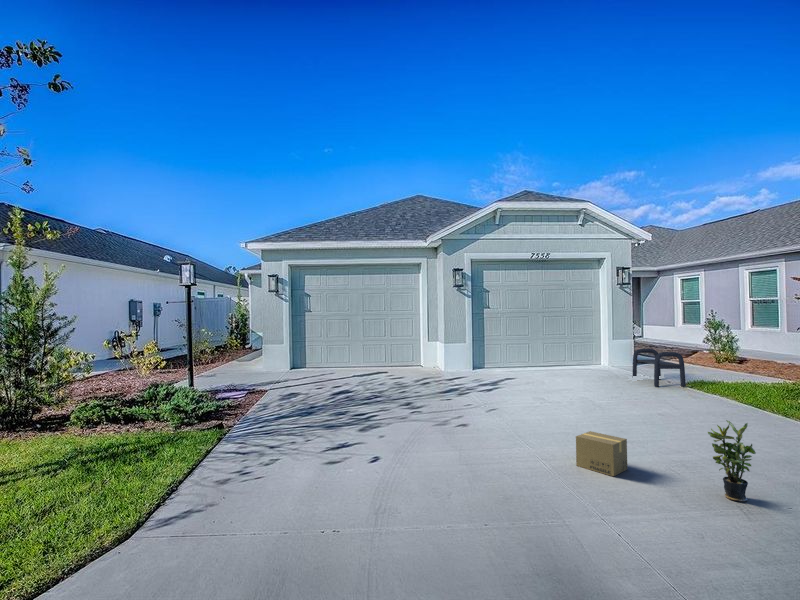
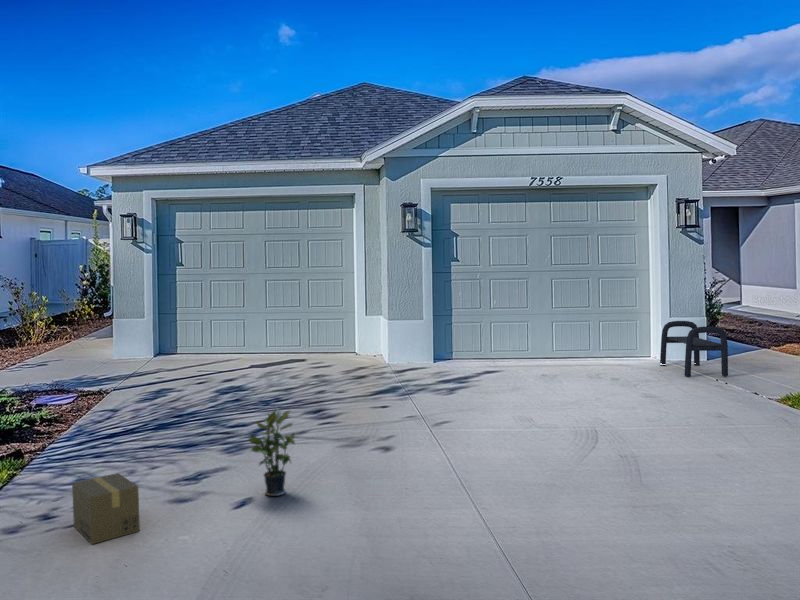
potted plant: present [708,420,756,502] -> present [249,409,295,496]
cardboard box: present [576,431,627,476] -> present [72,473,140,544]

